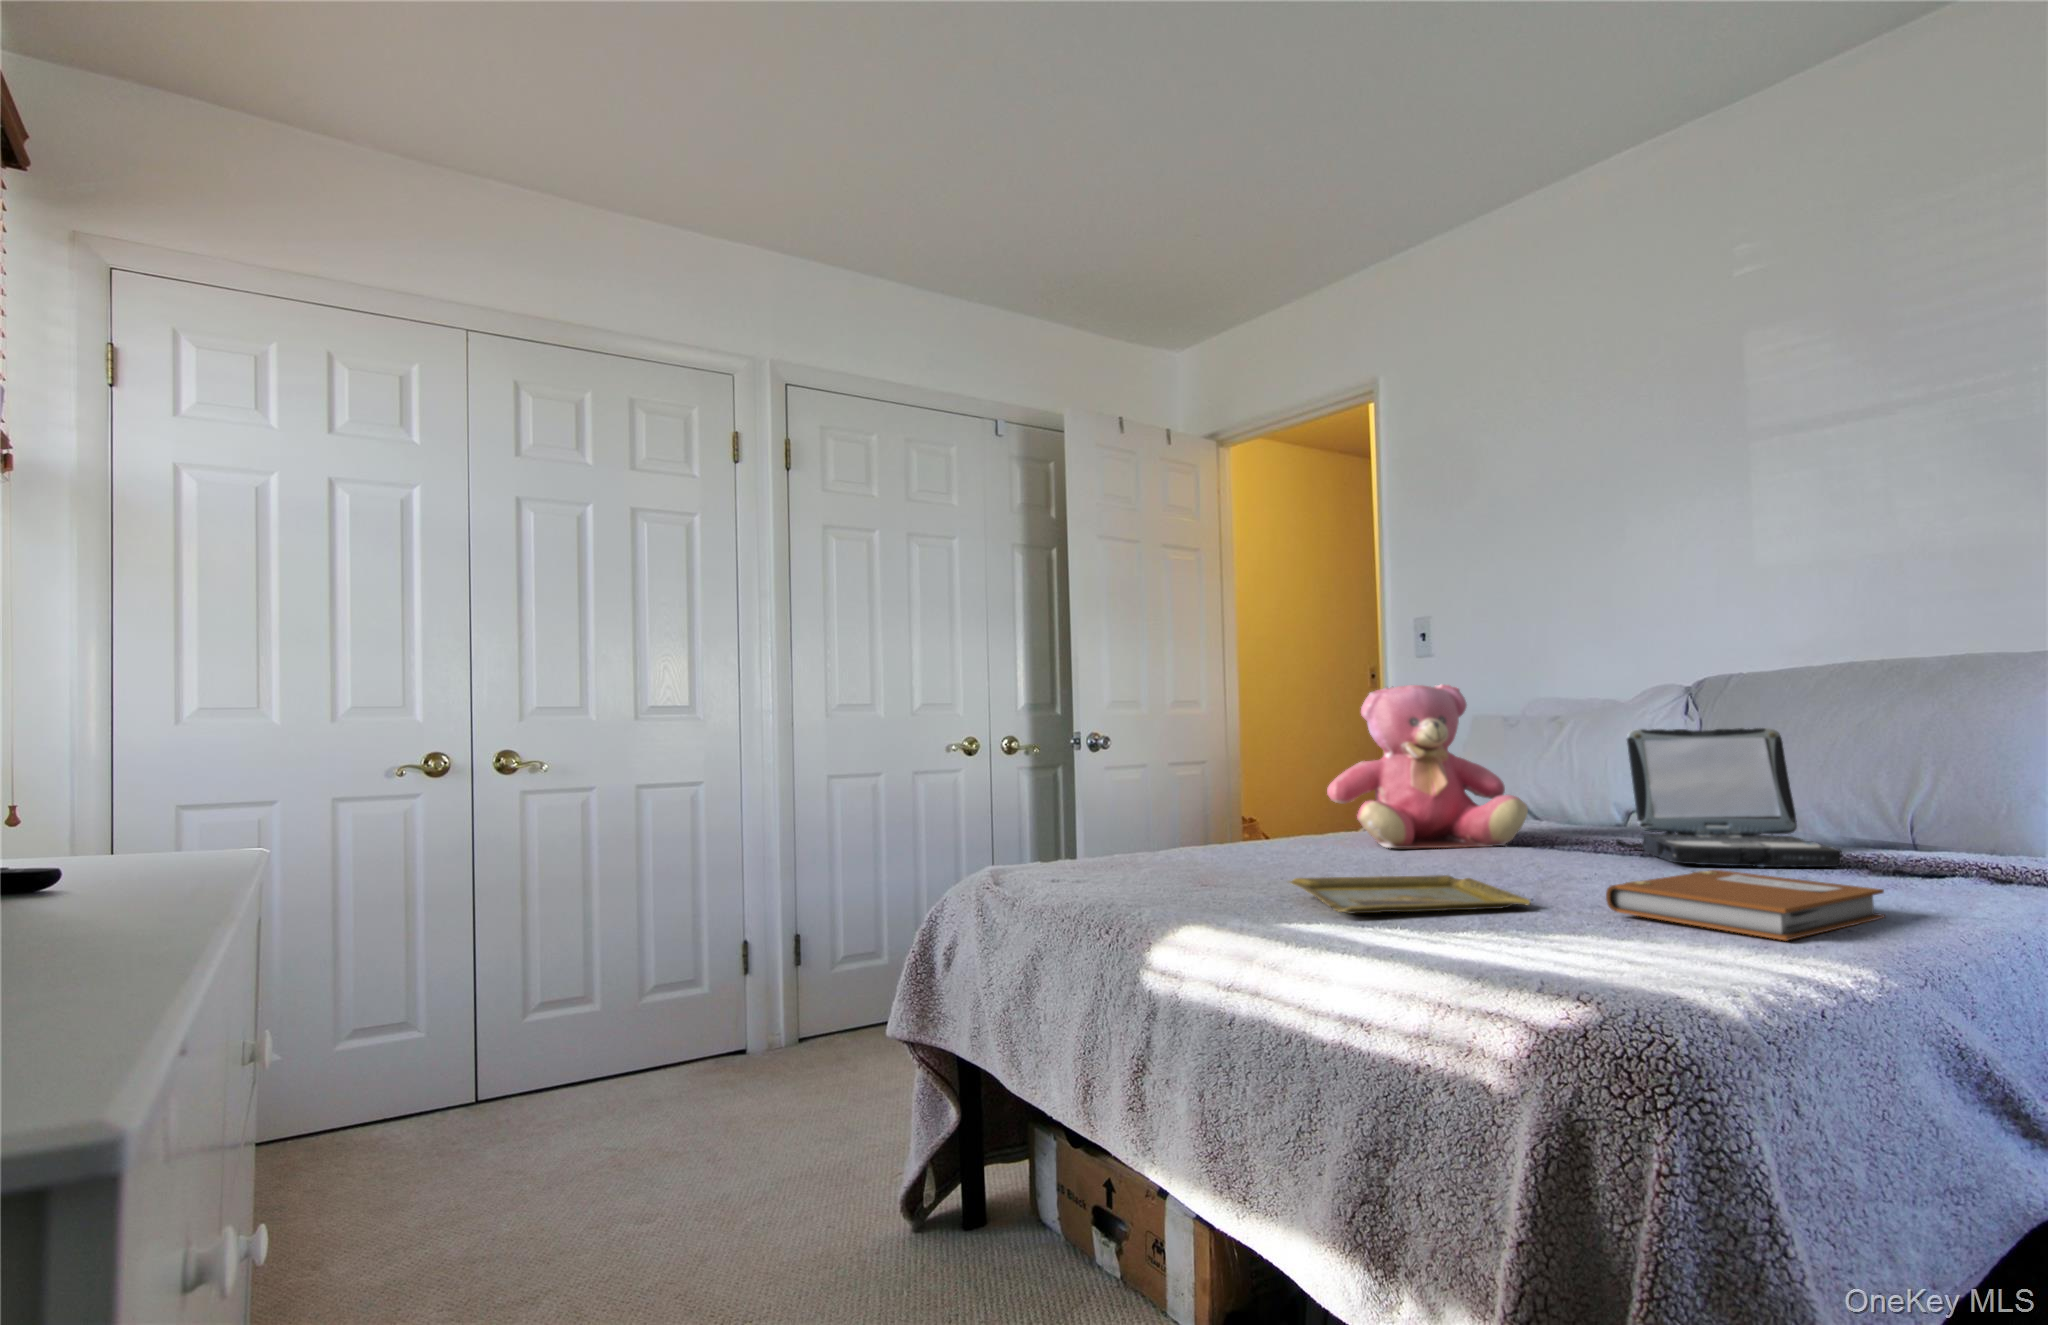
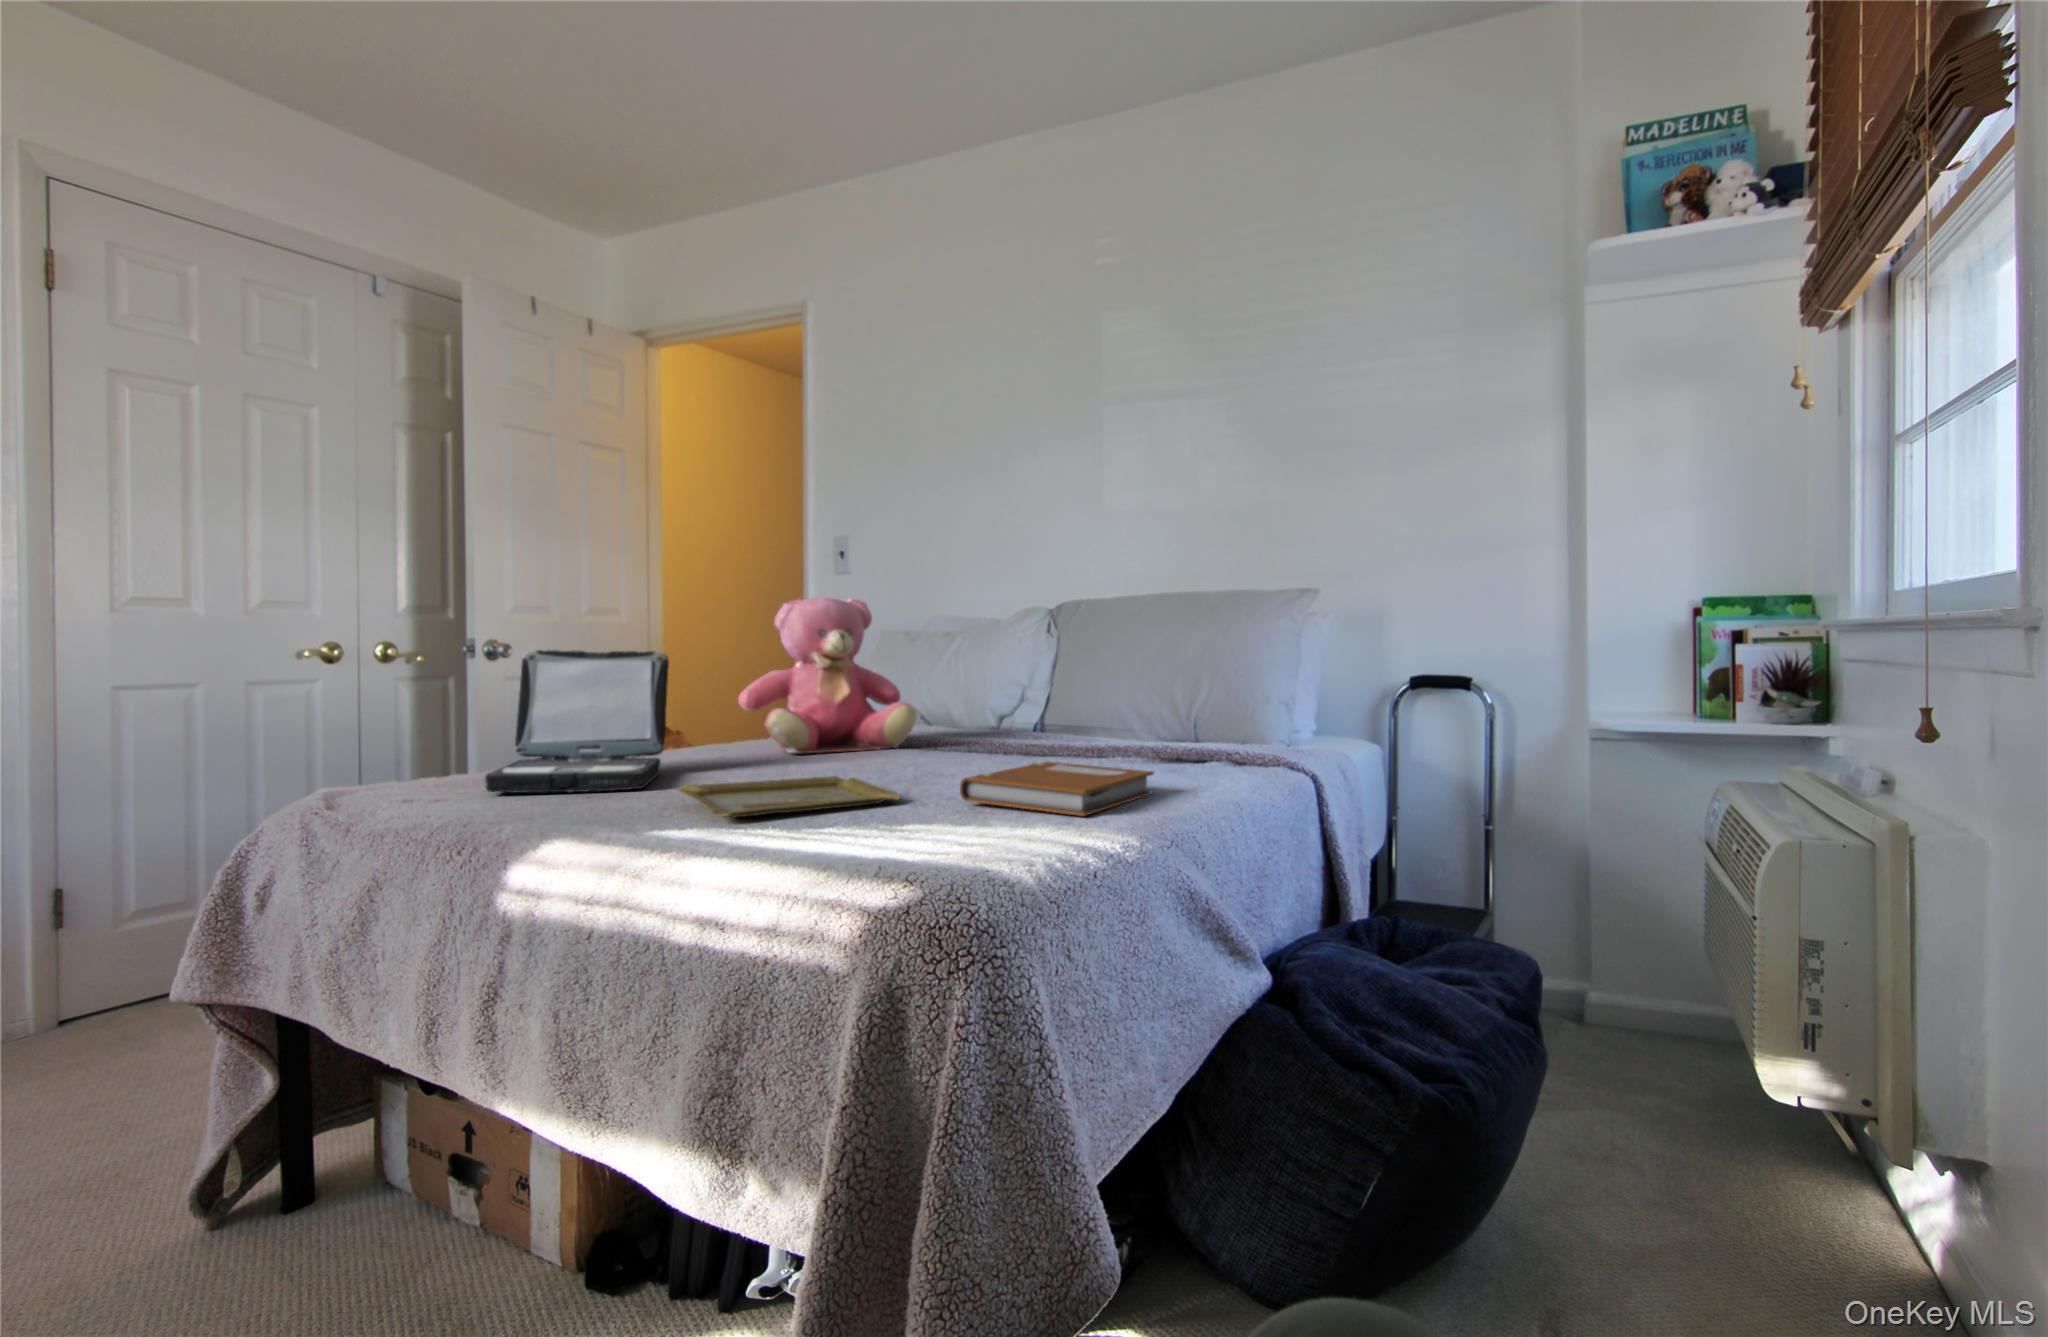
laptop: present [1616,728,1841,867] -> present [485,650,669,793]

